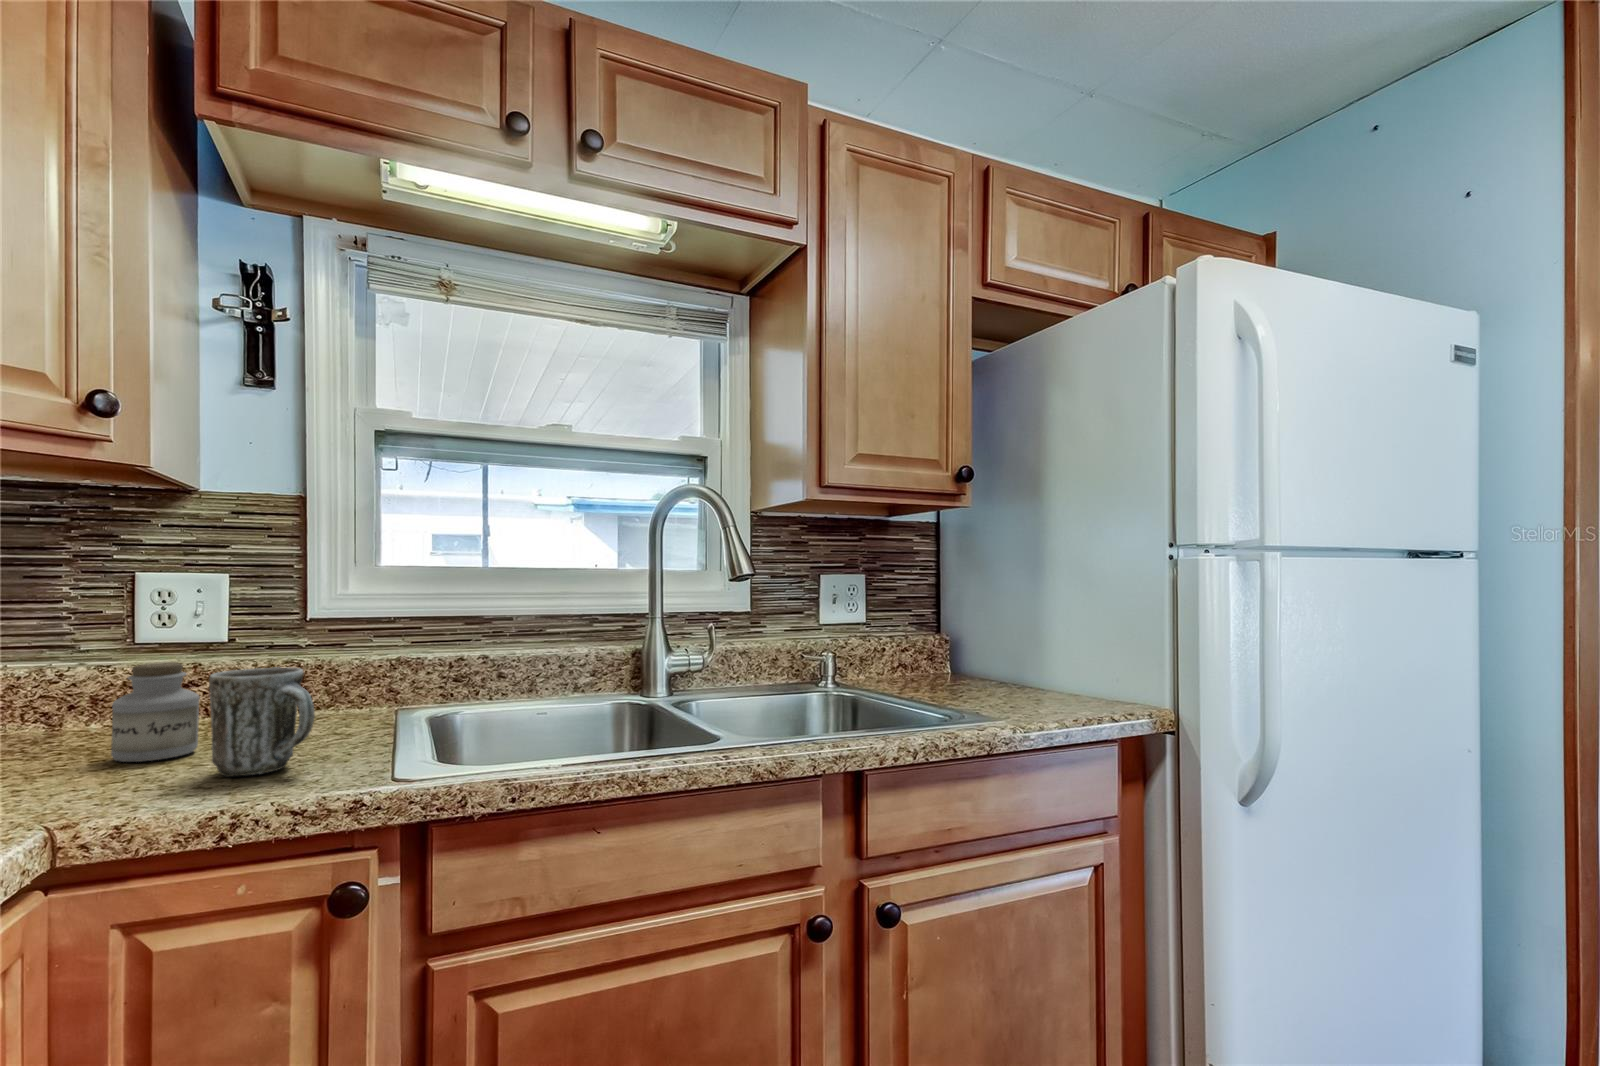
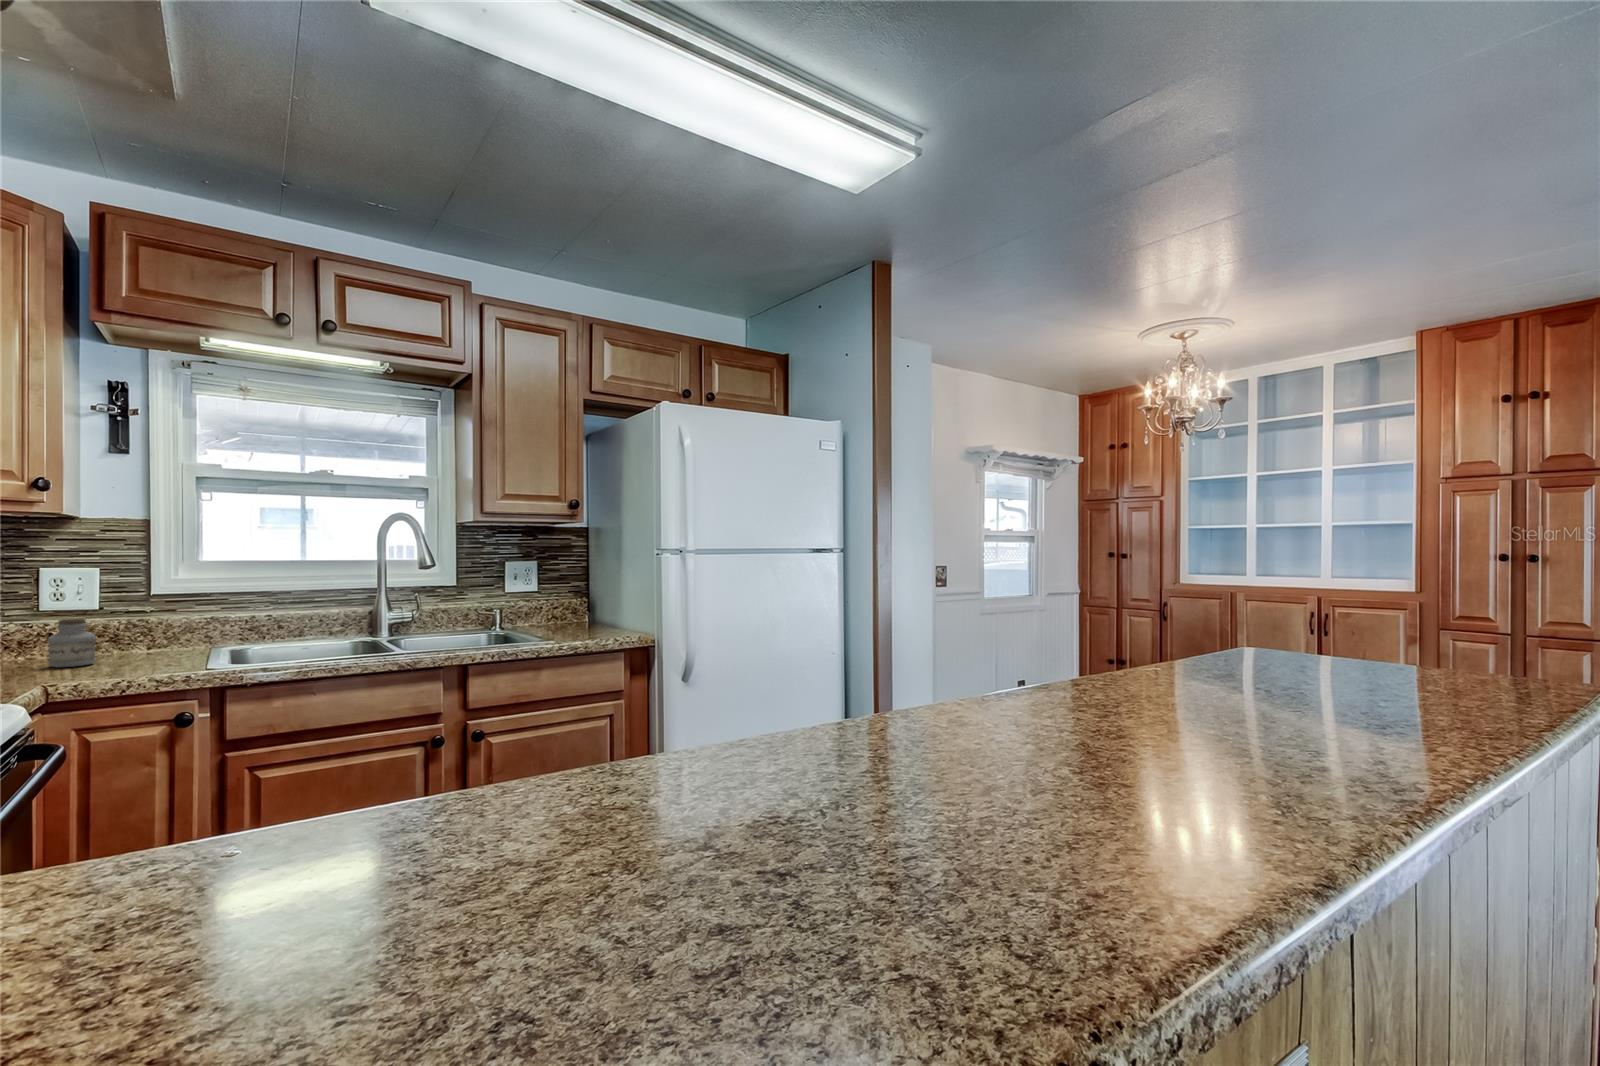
mug: present [209,667,315,776] -> none [108,619,165,670]

